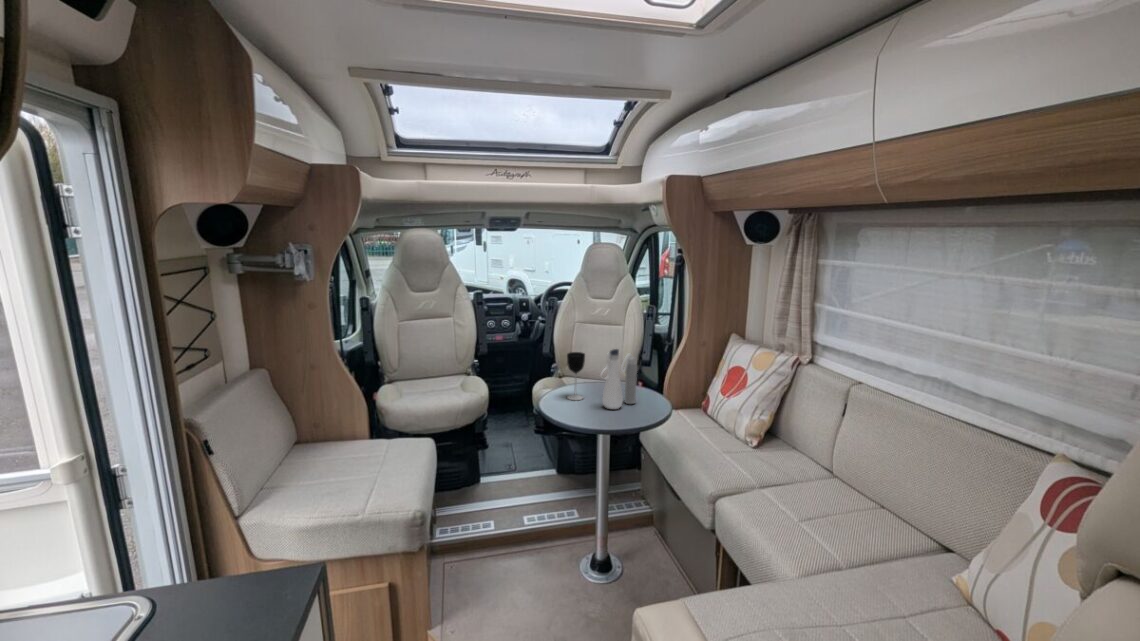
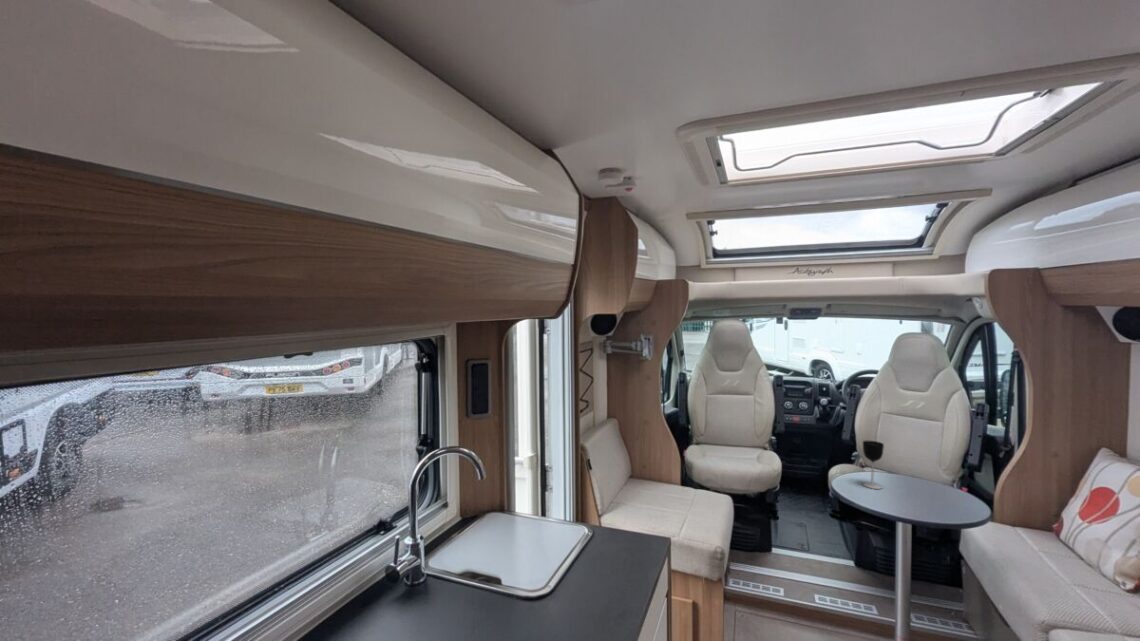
water bottle: present [601,349,637,410] -> none [900,444,948,506]

